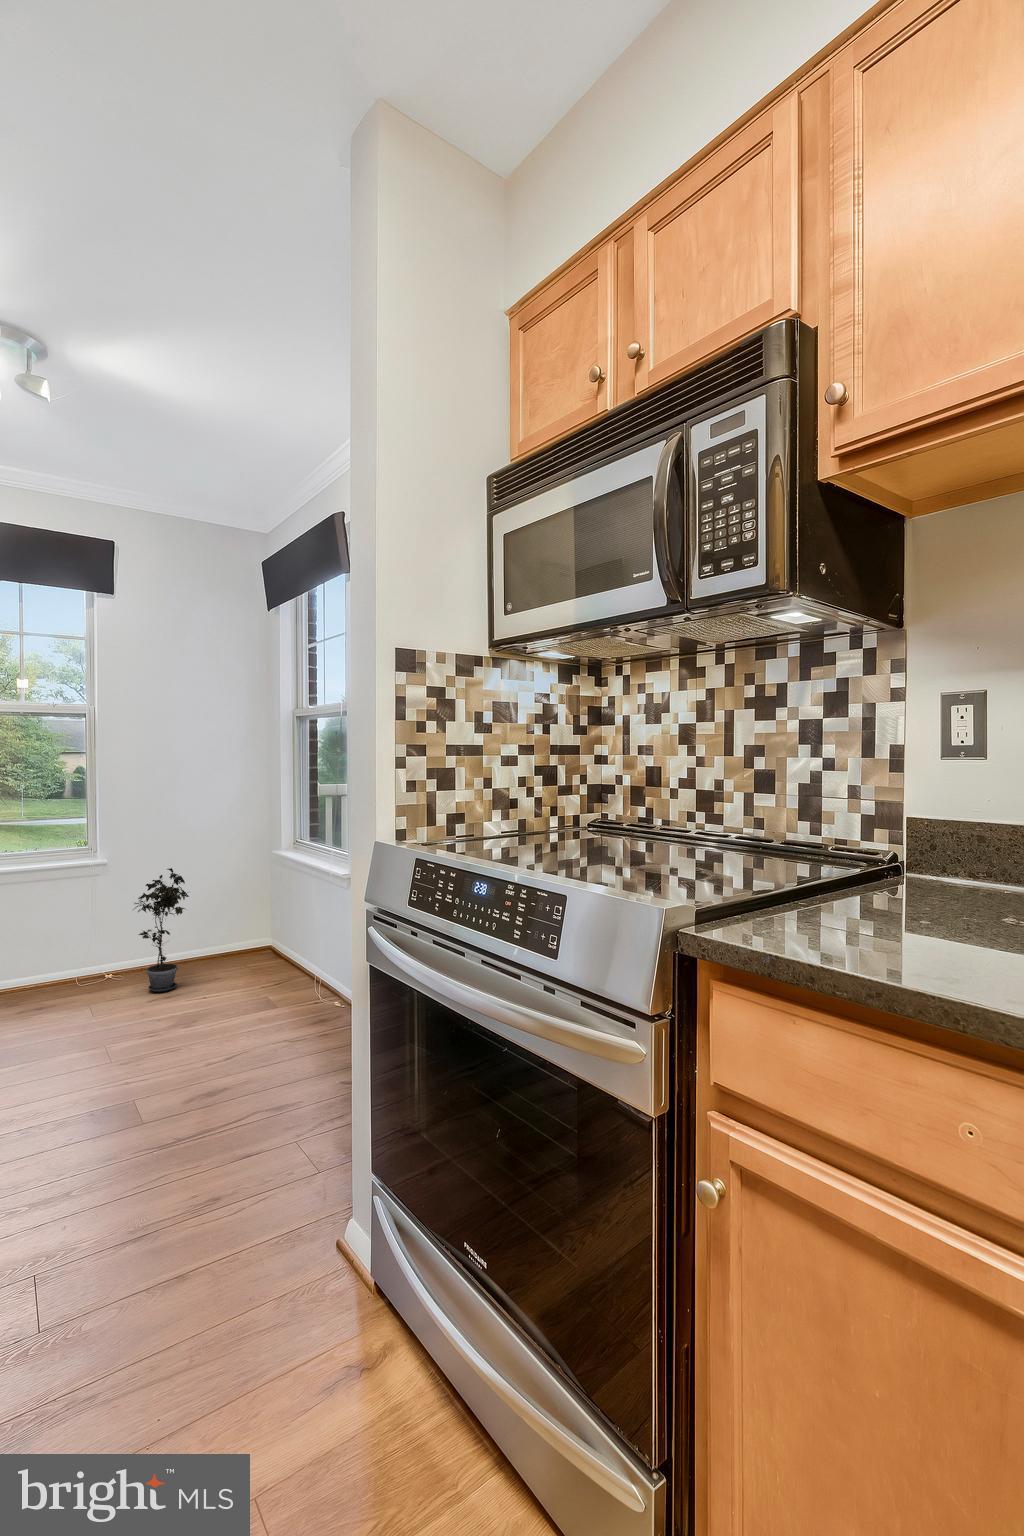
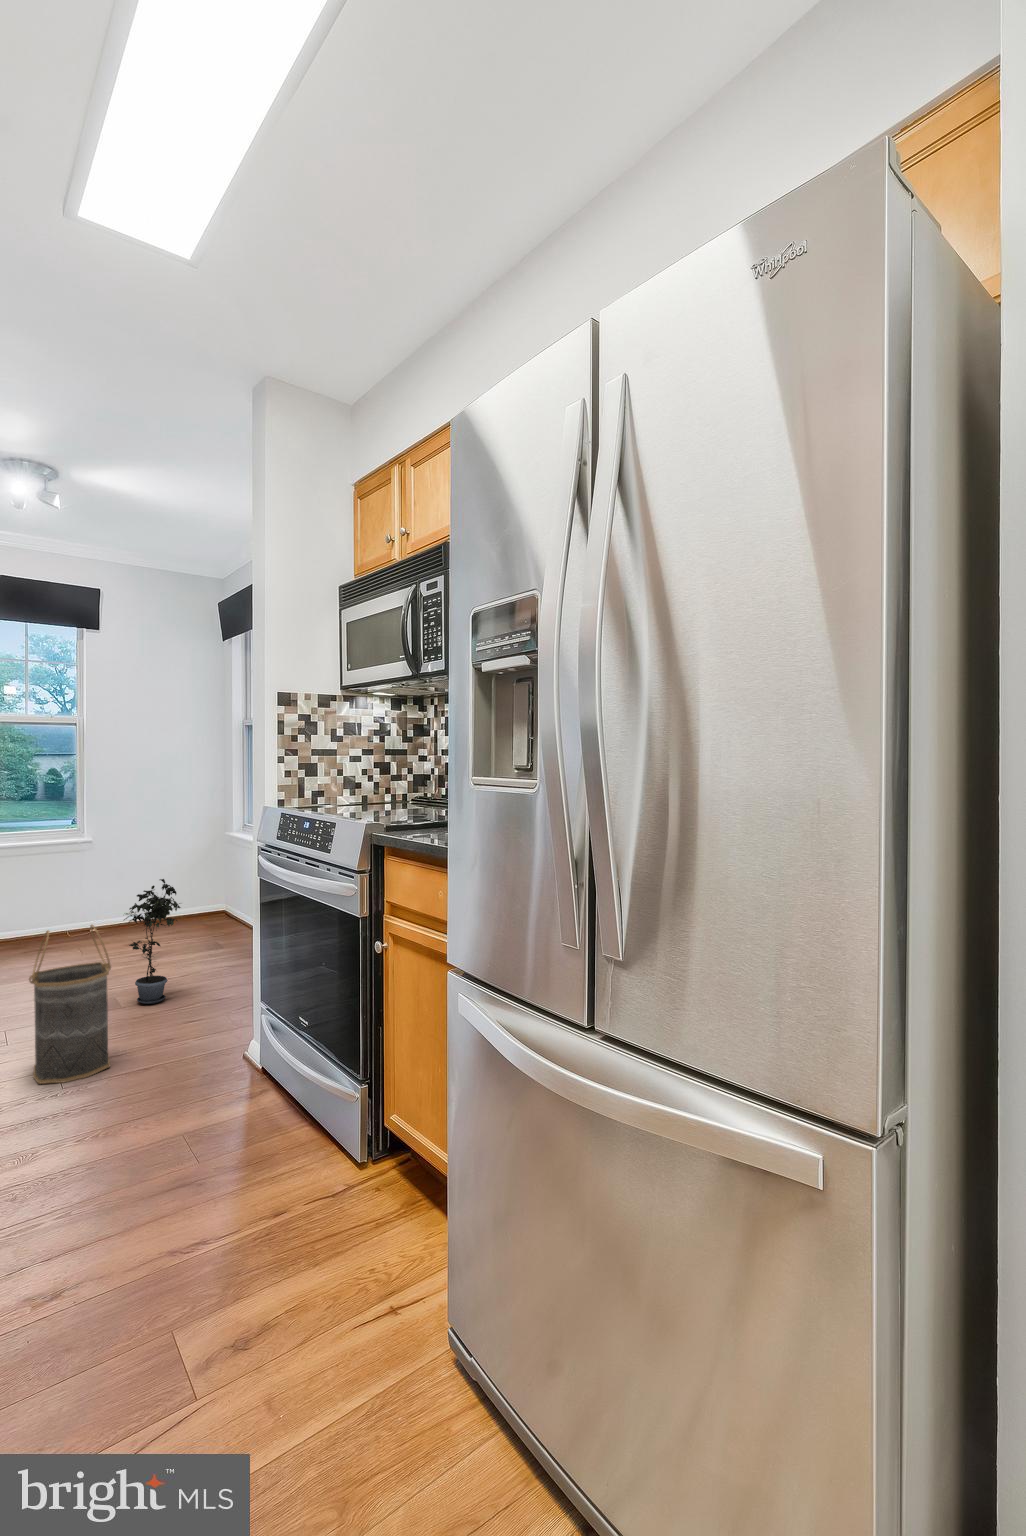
basket: none [37,915,121,1073] -> present [29,925,111,1084]

